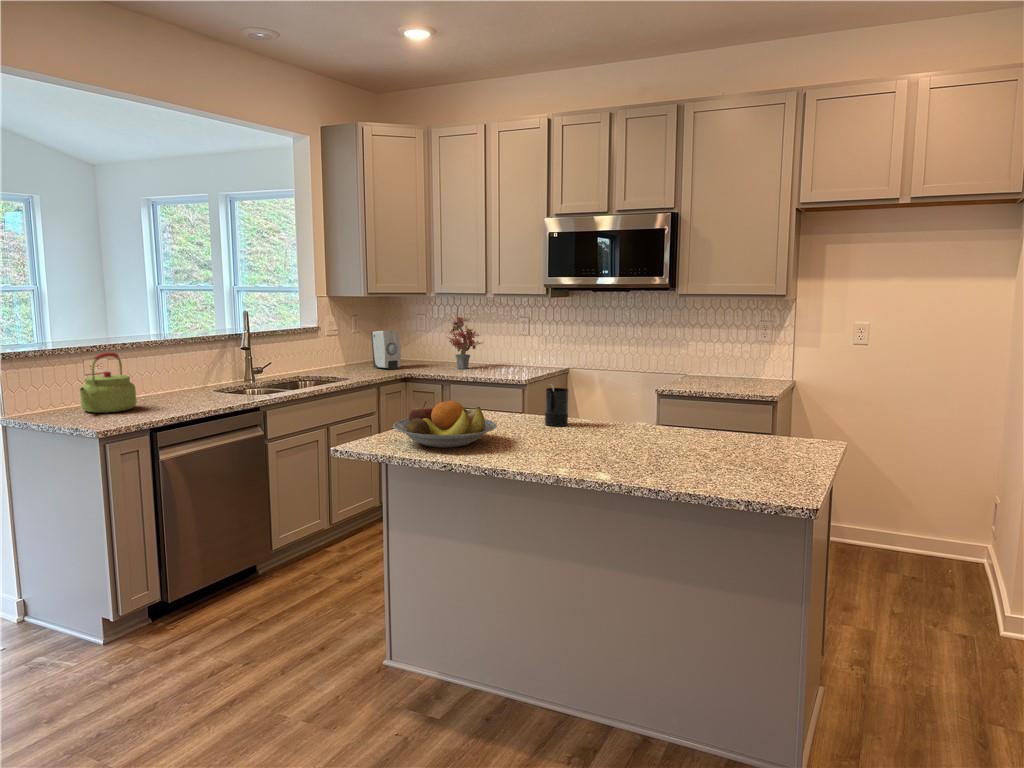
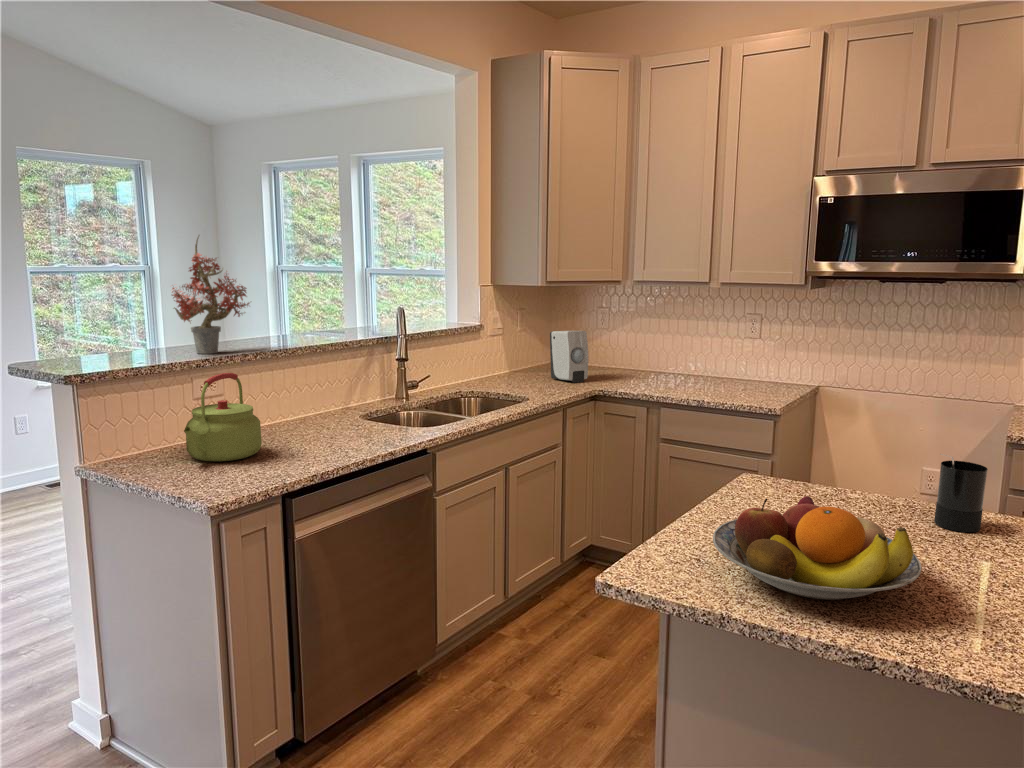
potted plant: present [449,309,481,369] -> present [172,236,249,354]

